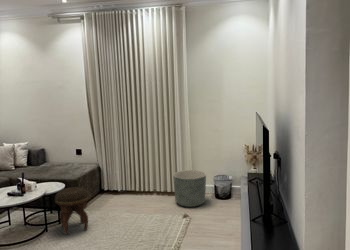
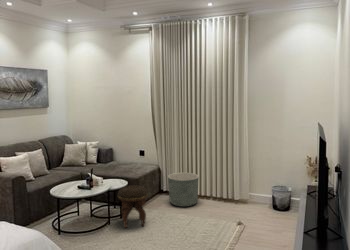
planter: present [173,170,206,207] -> present [168,173,199,207]

